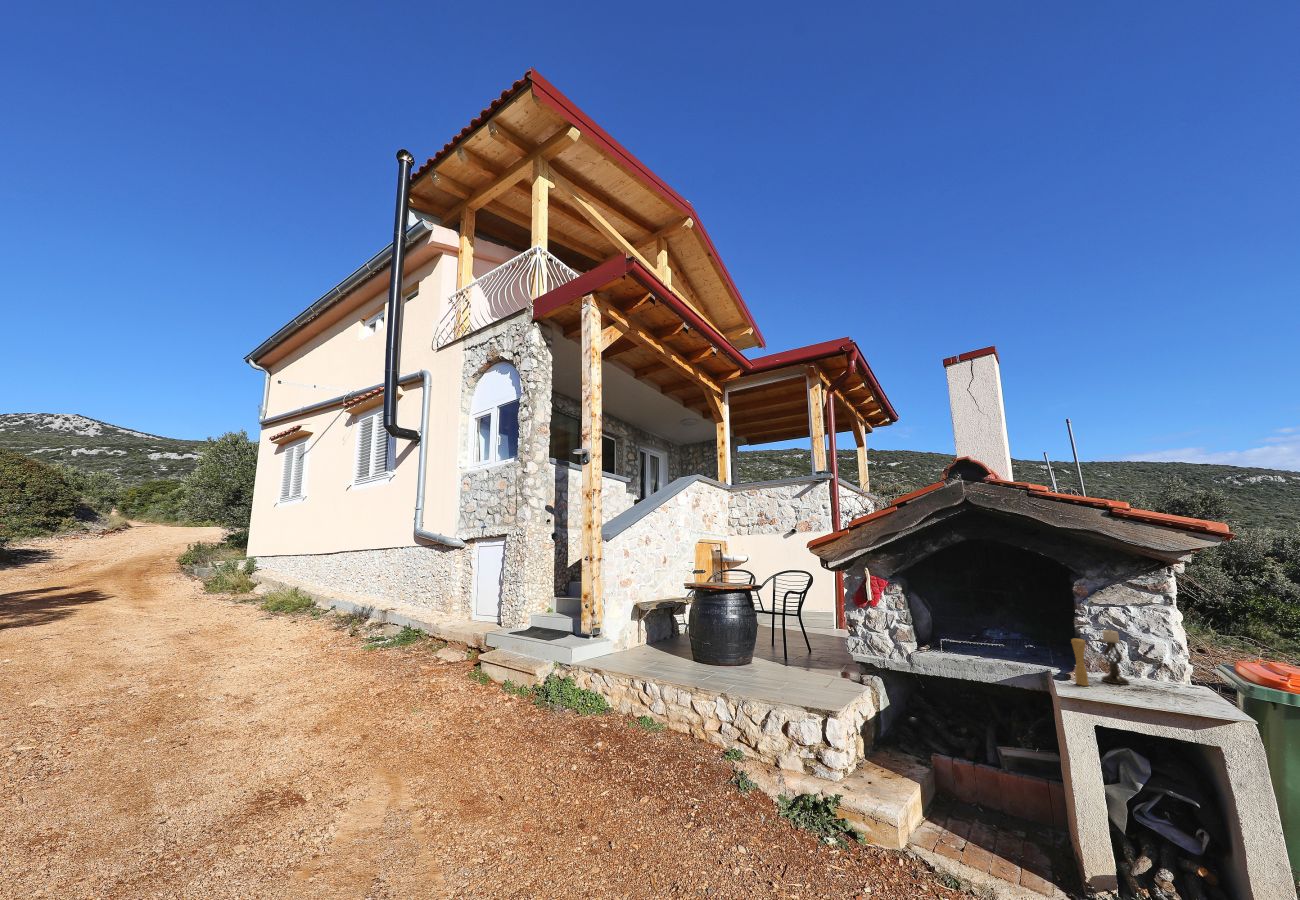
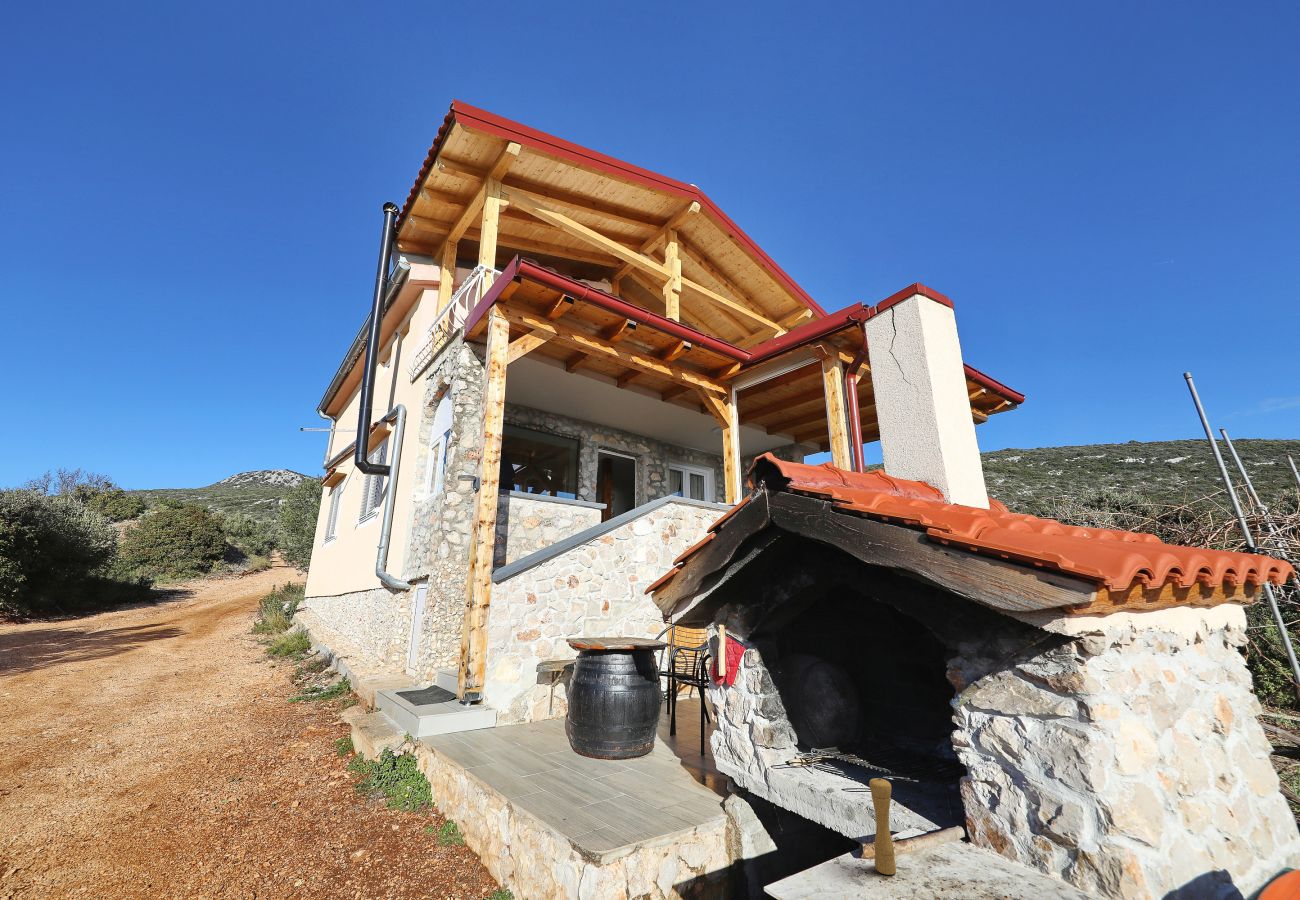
candle holder: present [1101,629,1130,685] -> none [949,764,1000,883]

